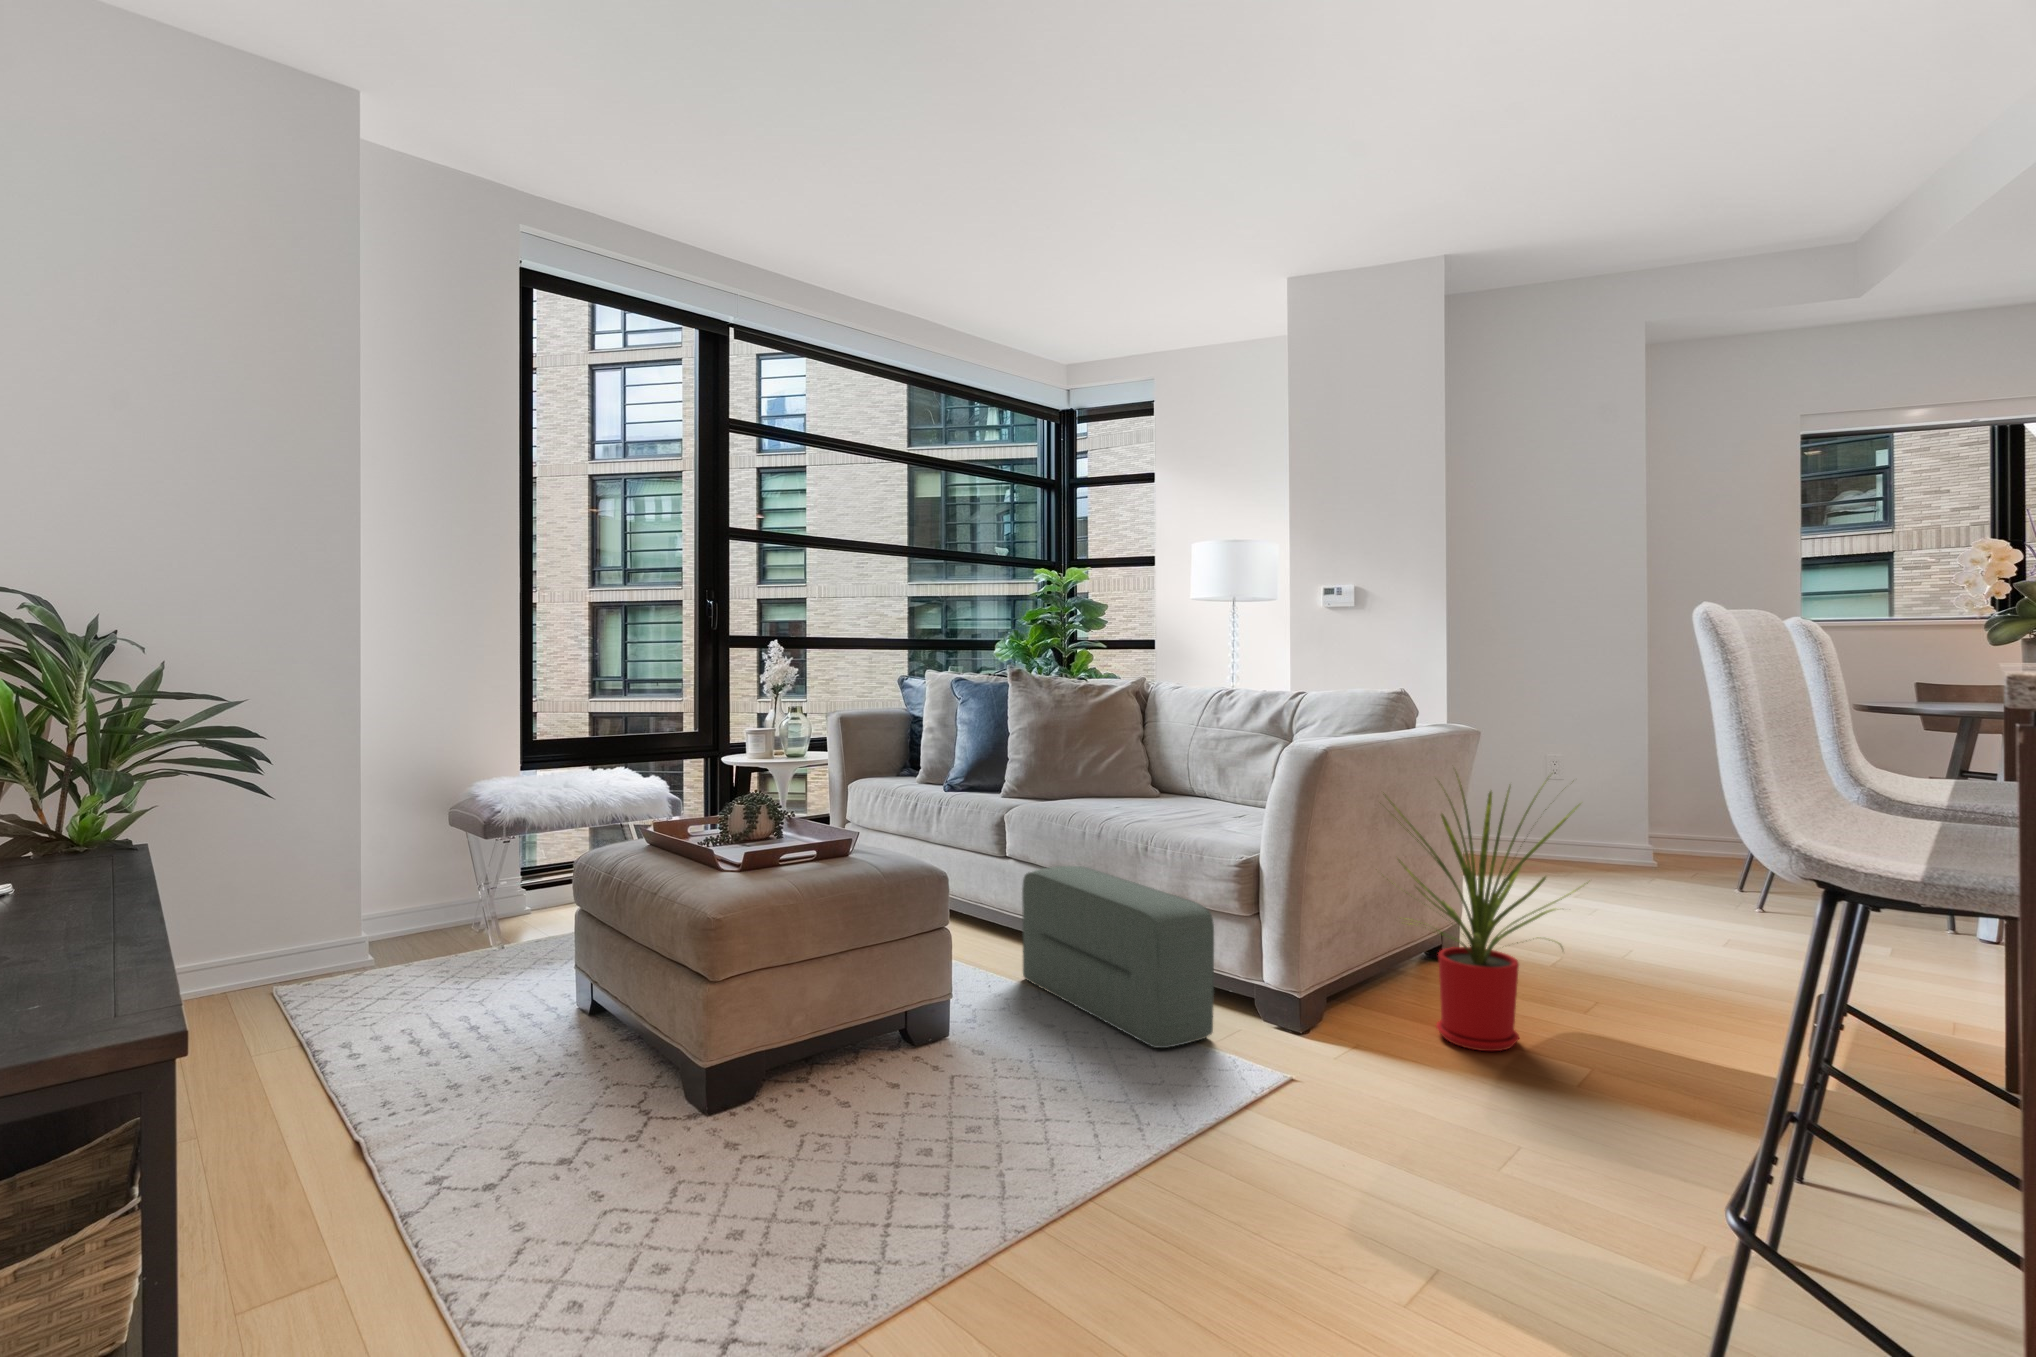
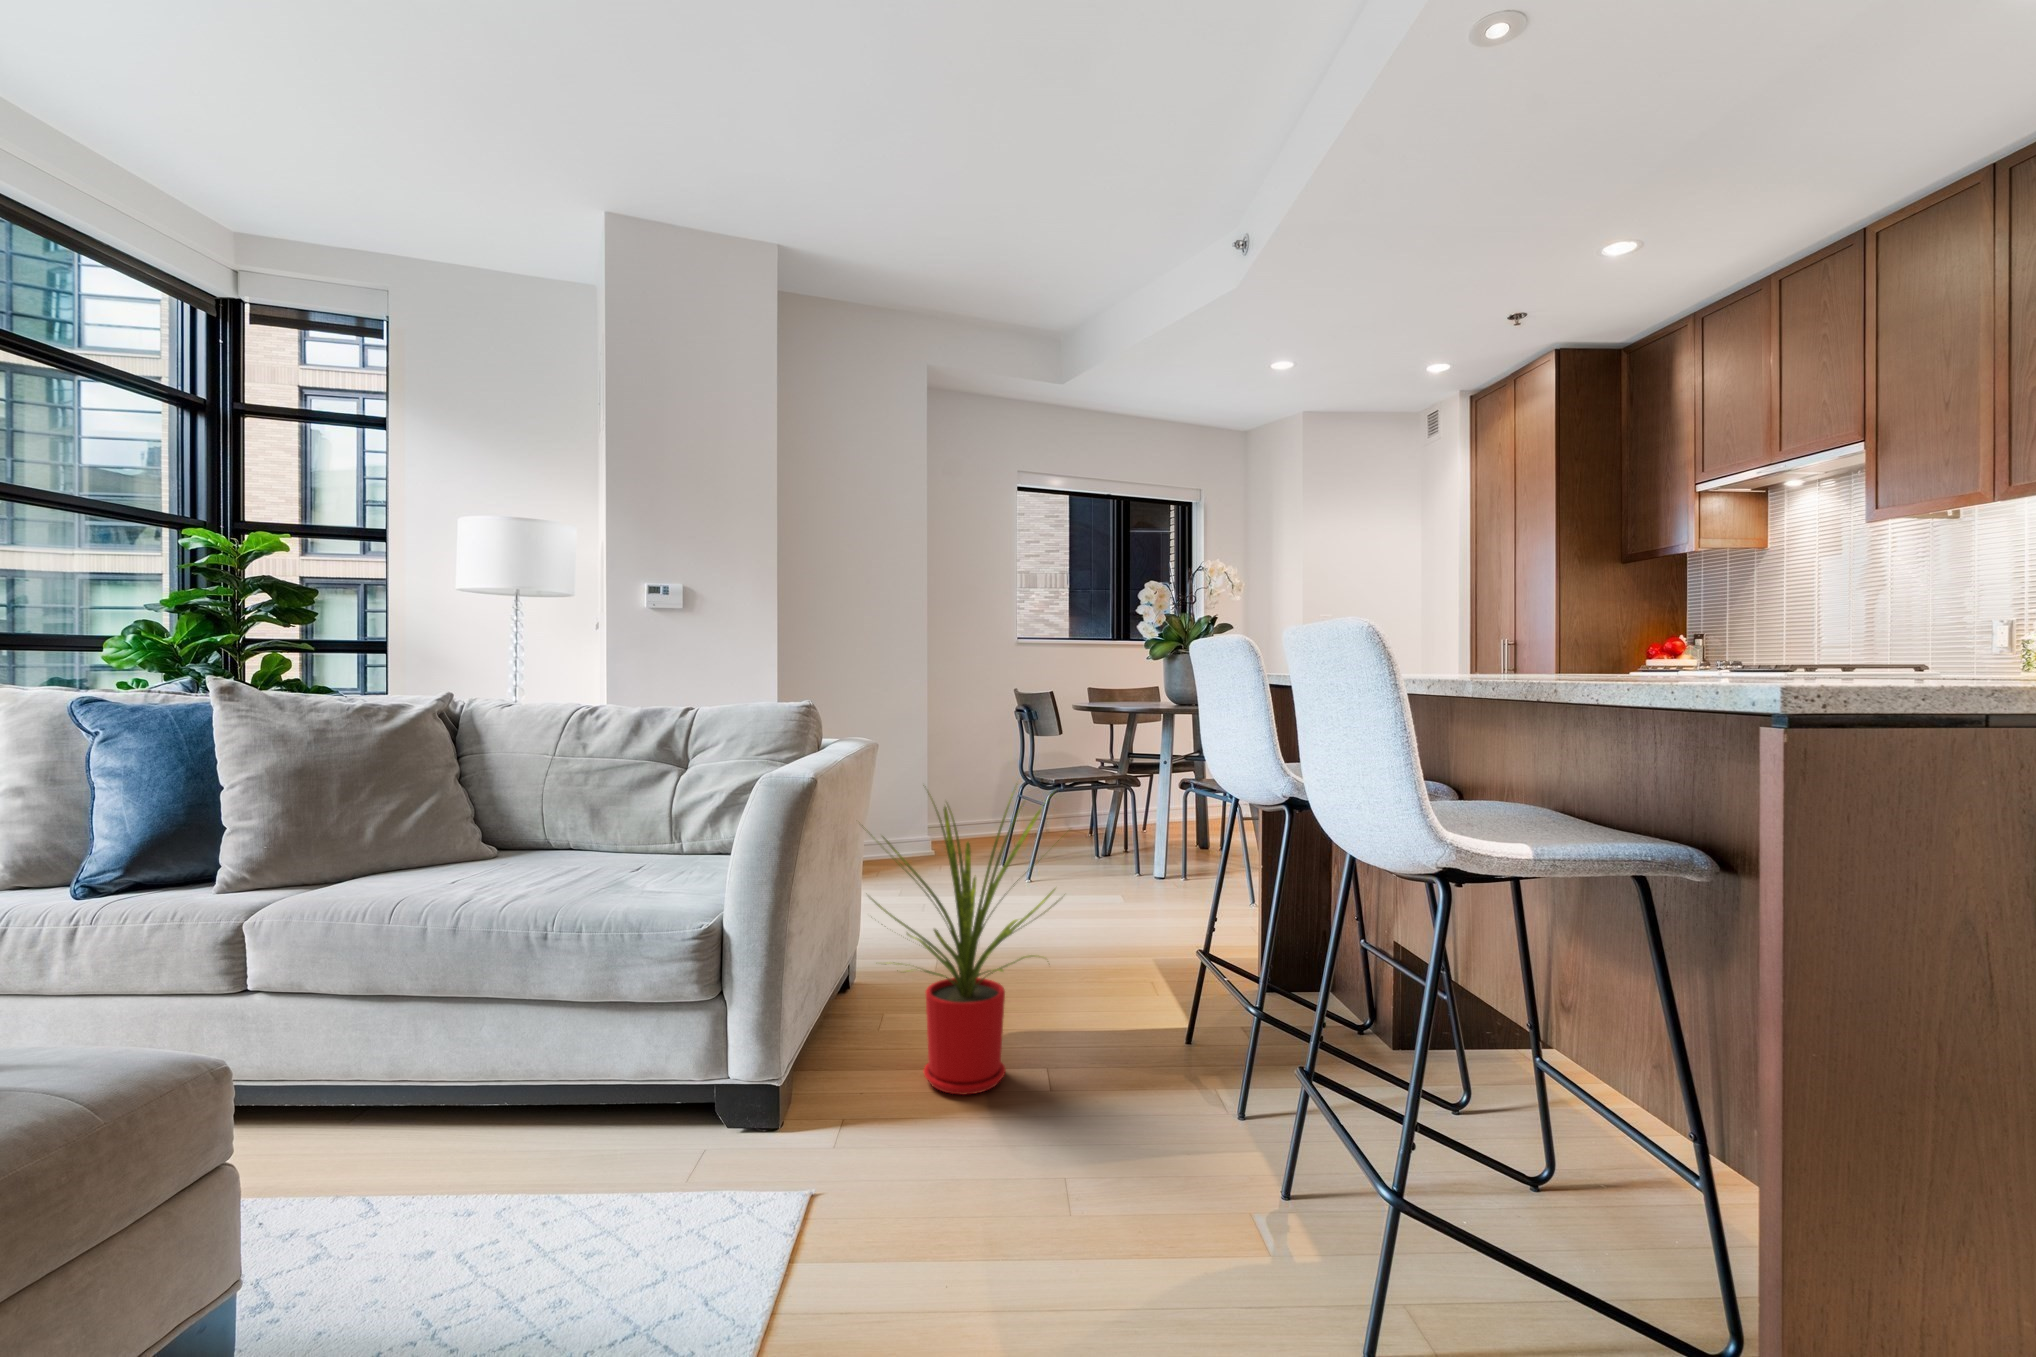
pouf: present [1022,866,1214,1048] -> none [315,987,701,1252]

